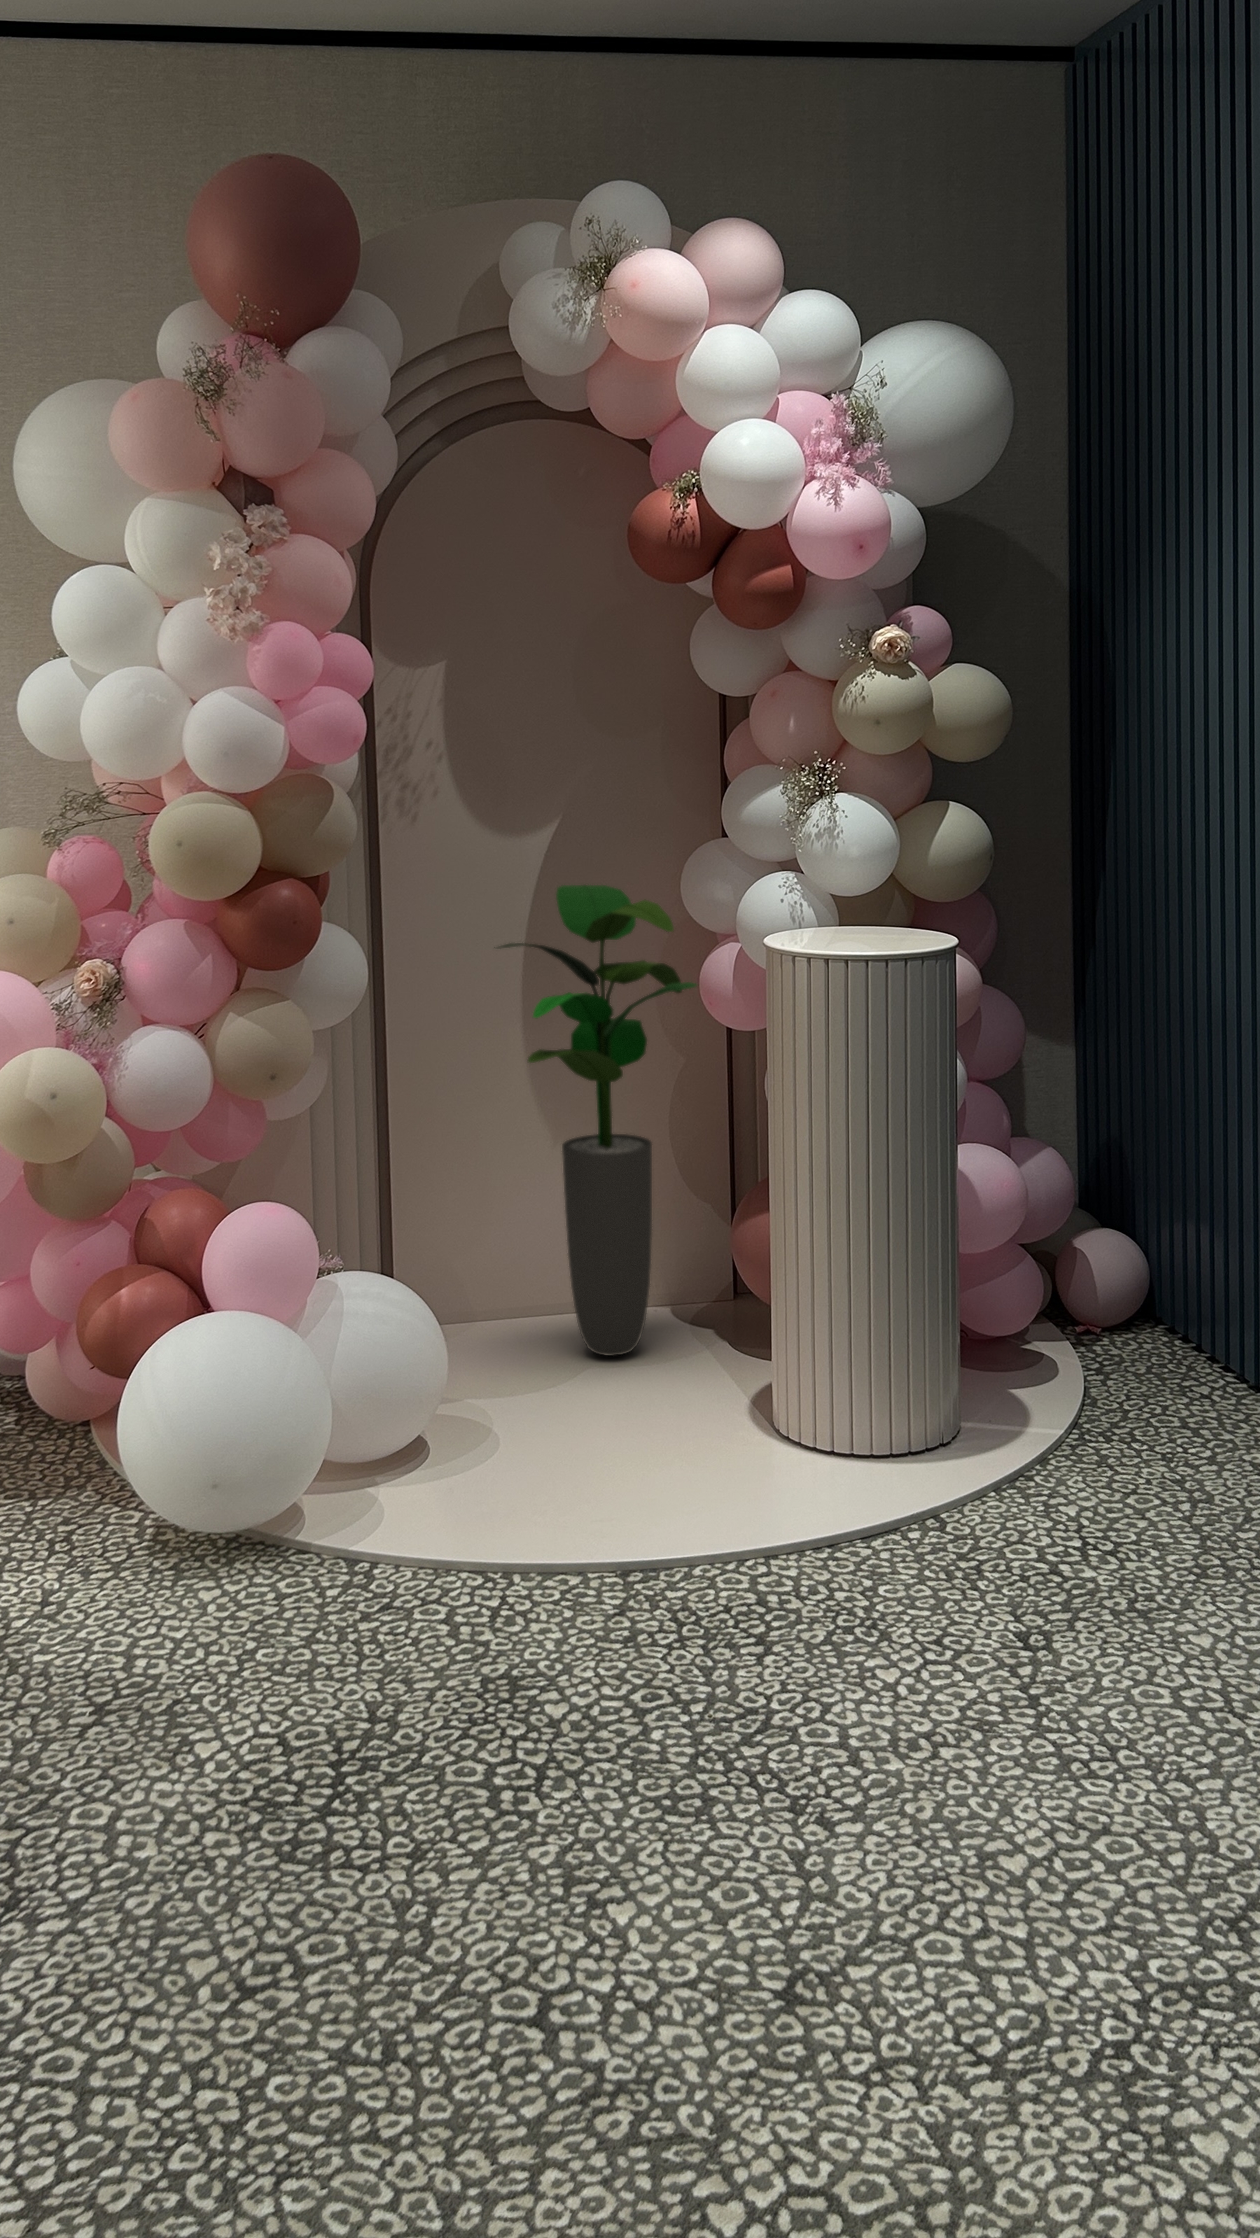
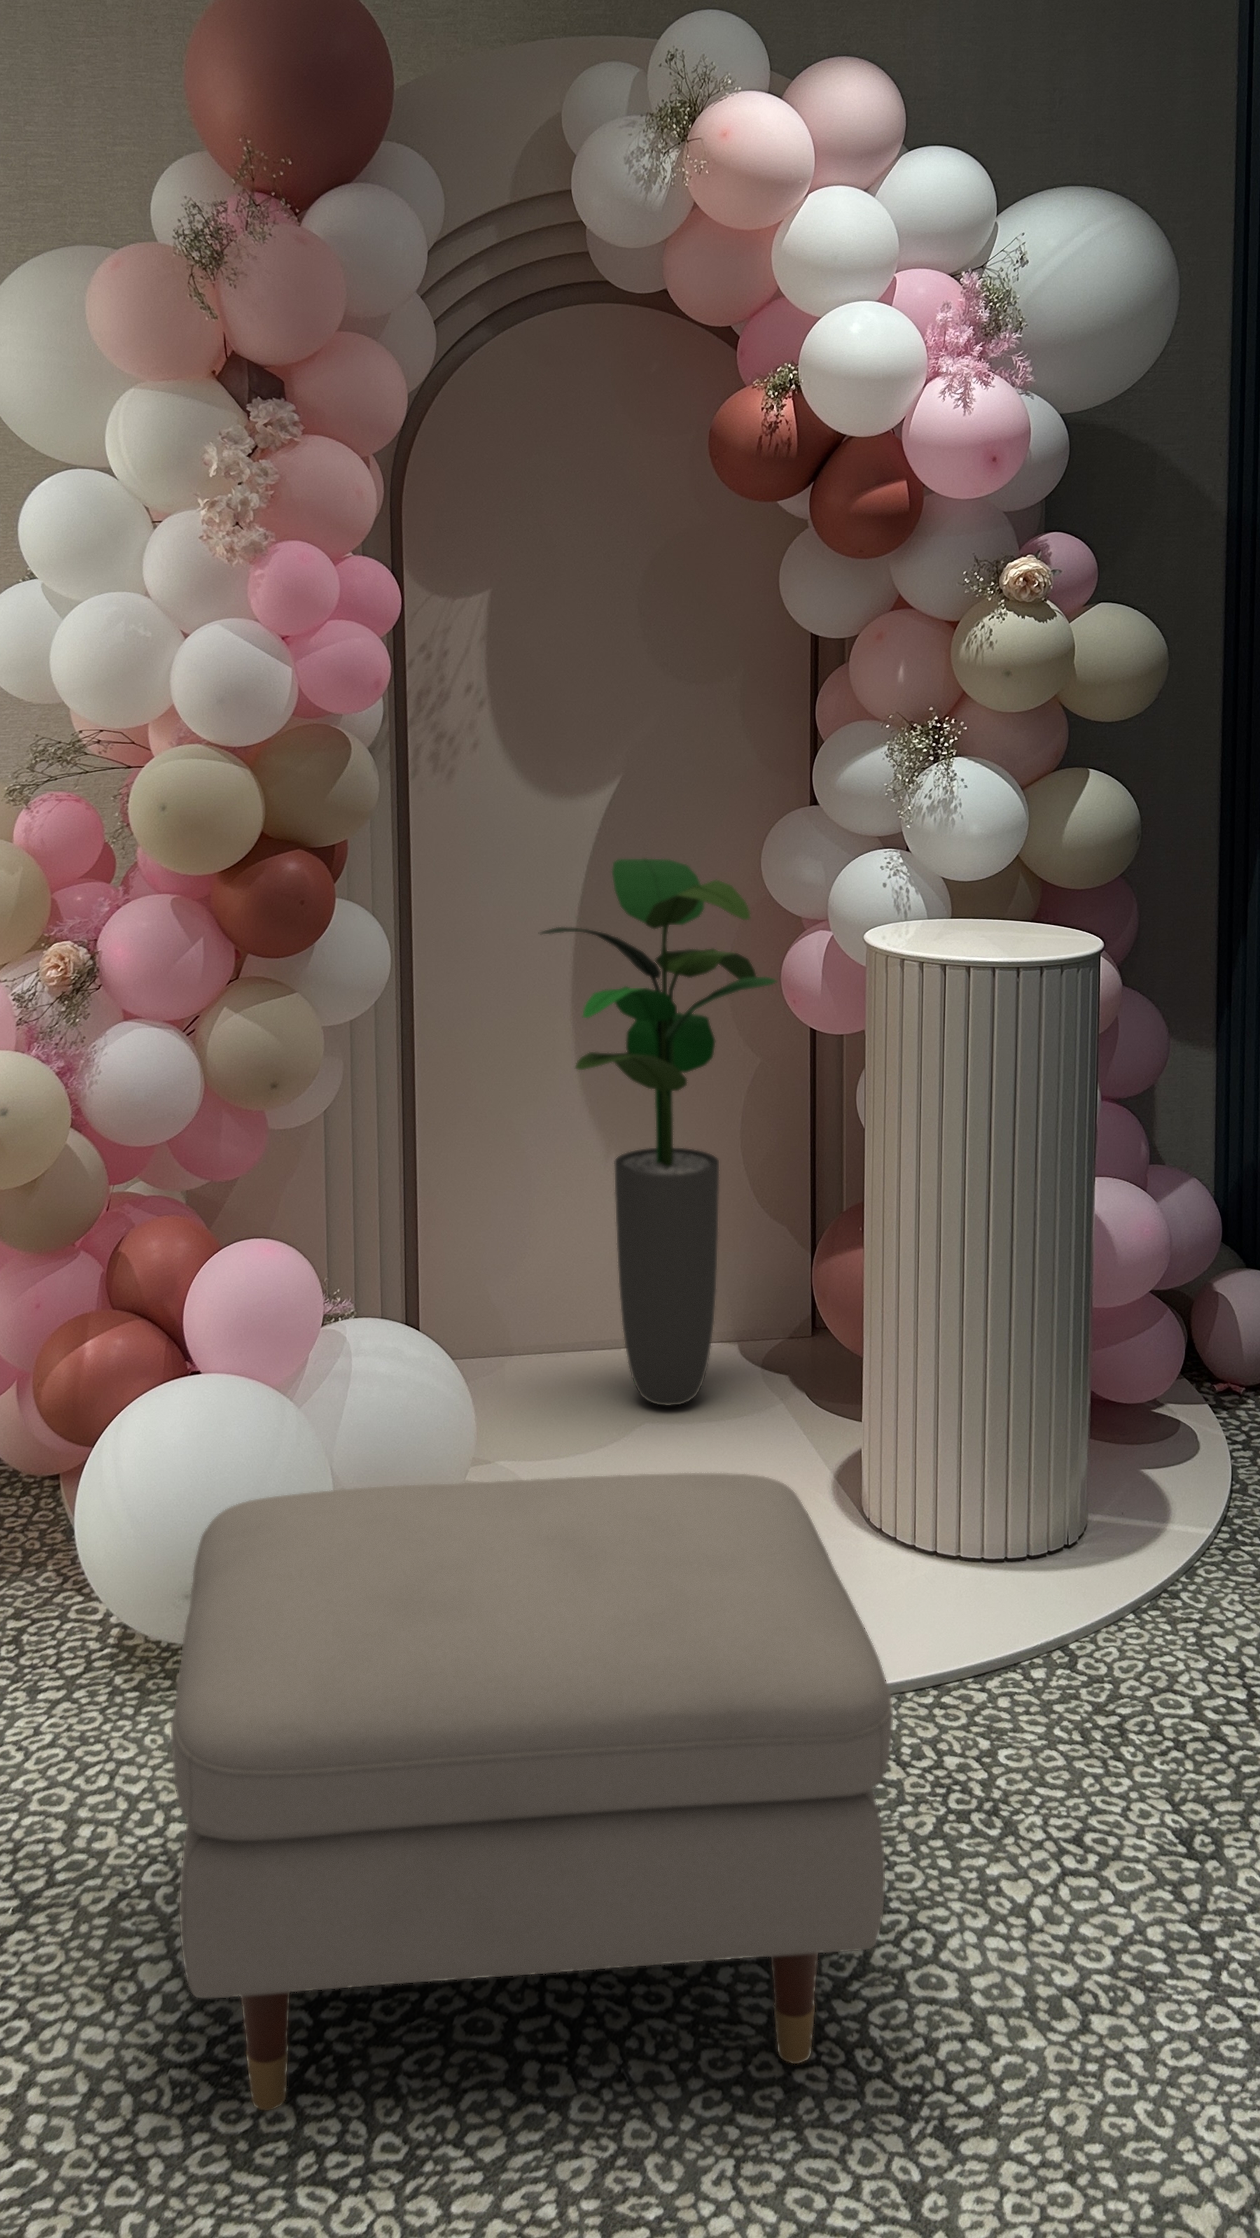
ottoman: none [229,1358,778,1826] -> present [171,1473,893,2110]

